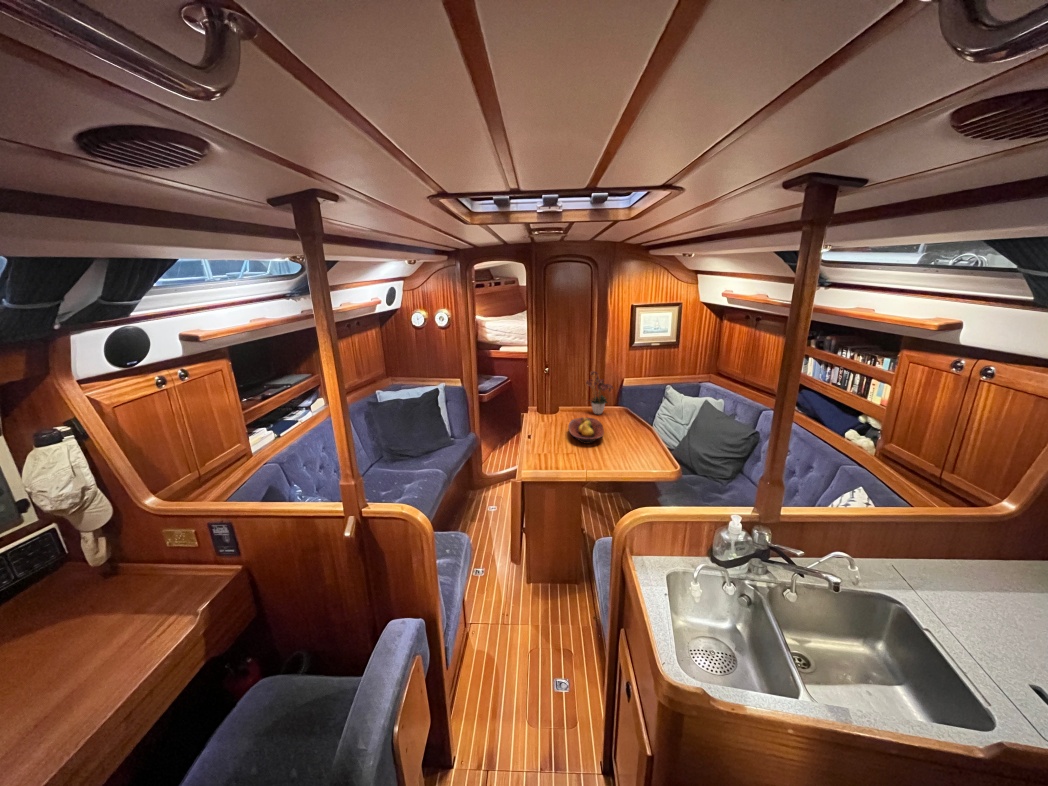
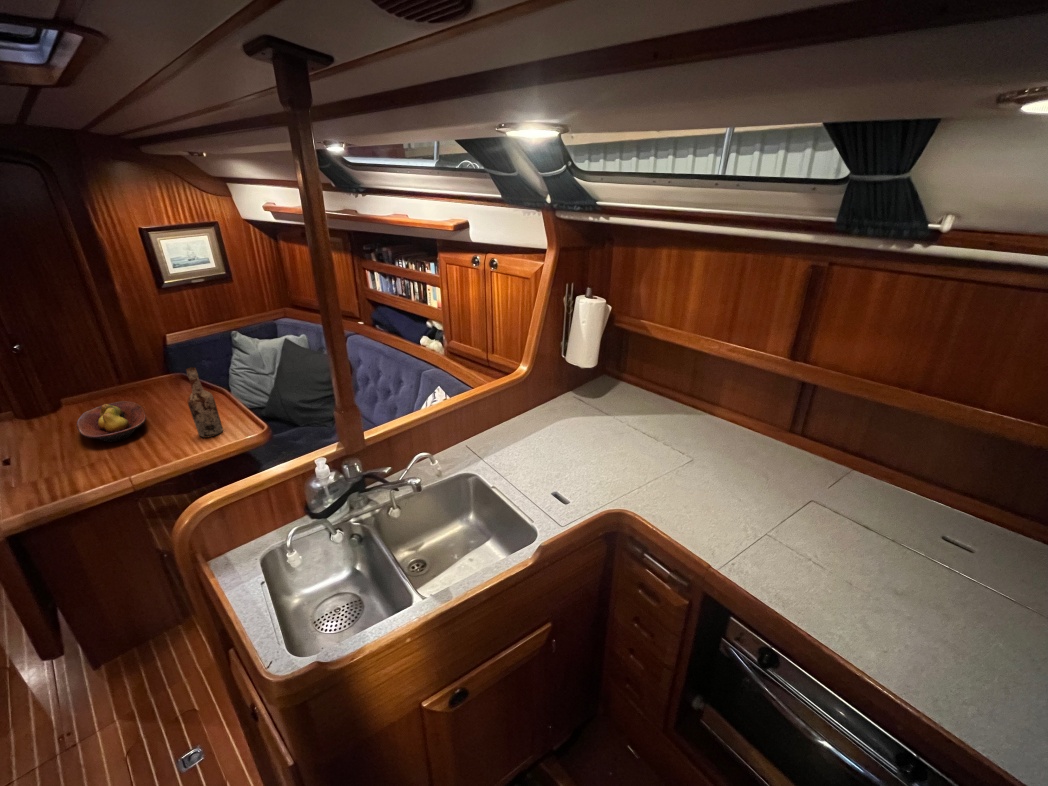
flower arrangement: present [586,371,613,414] -> none [88,329,150,394]
wine bottle: none [632,408,650,461] -> present [187,367,223,438]

